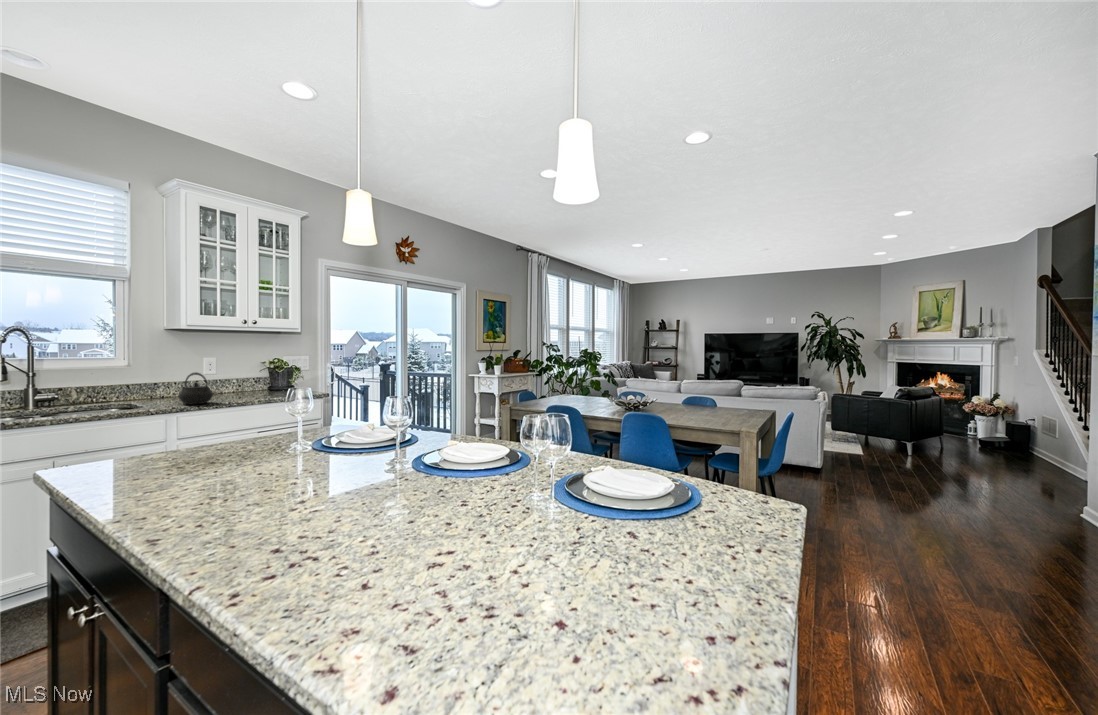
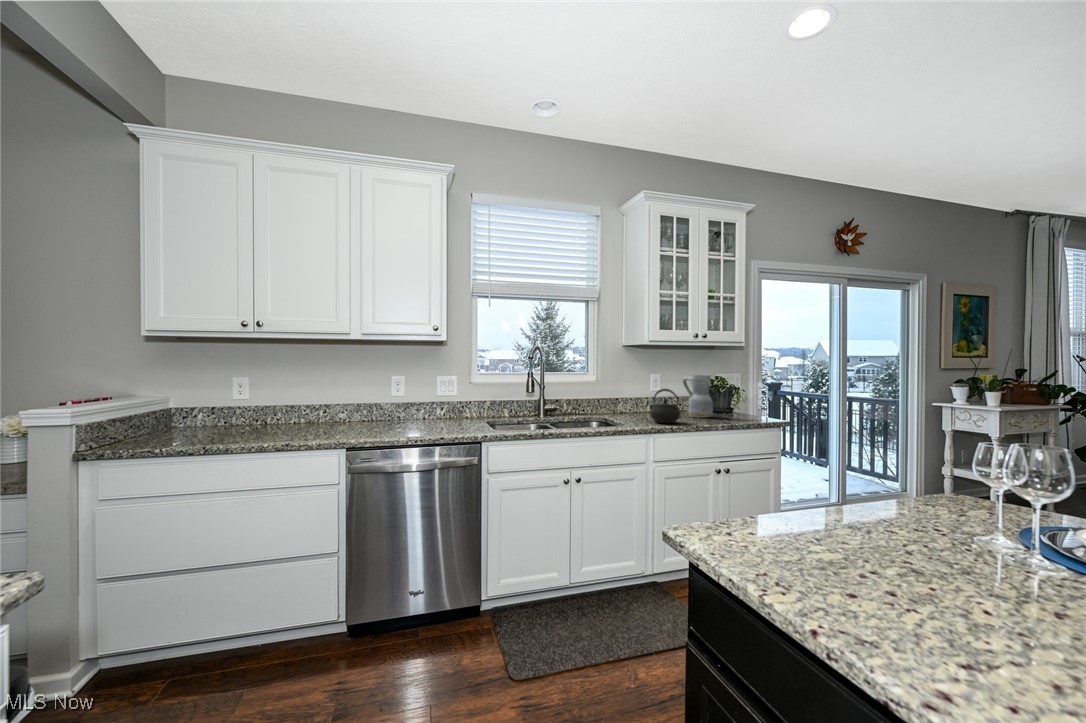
ceramic pitcher: none [229,358,259,397] -> present [683,374,713,417]

